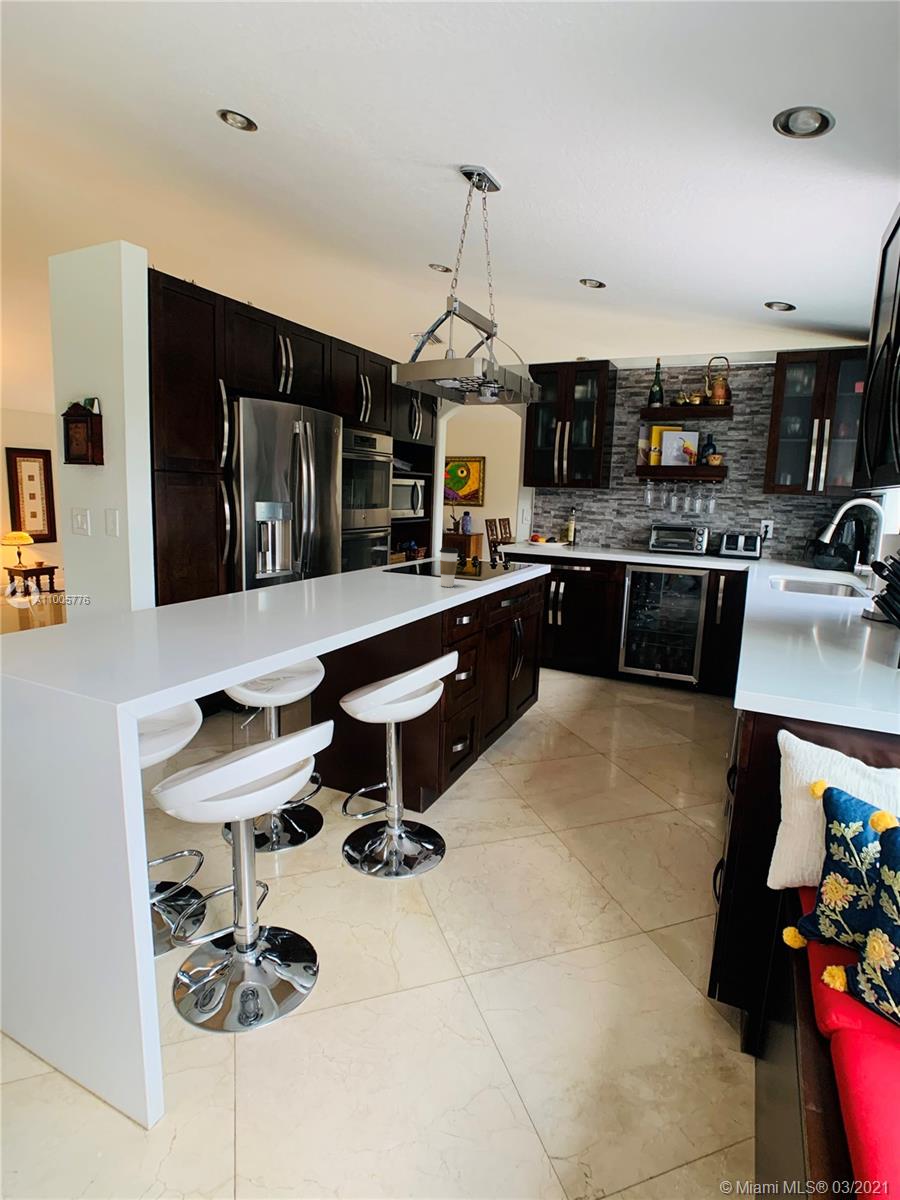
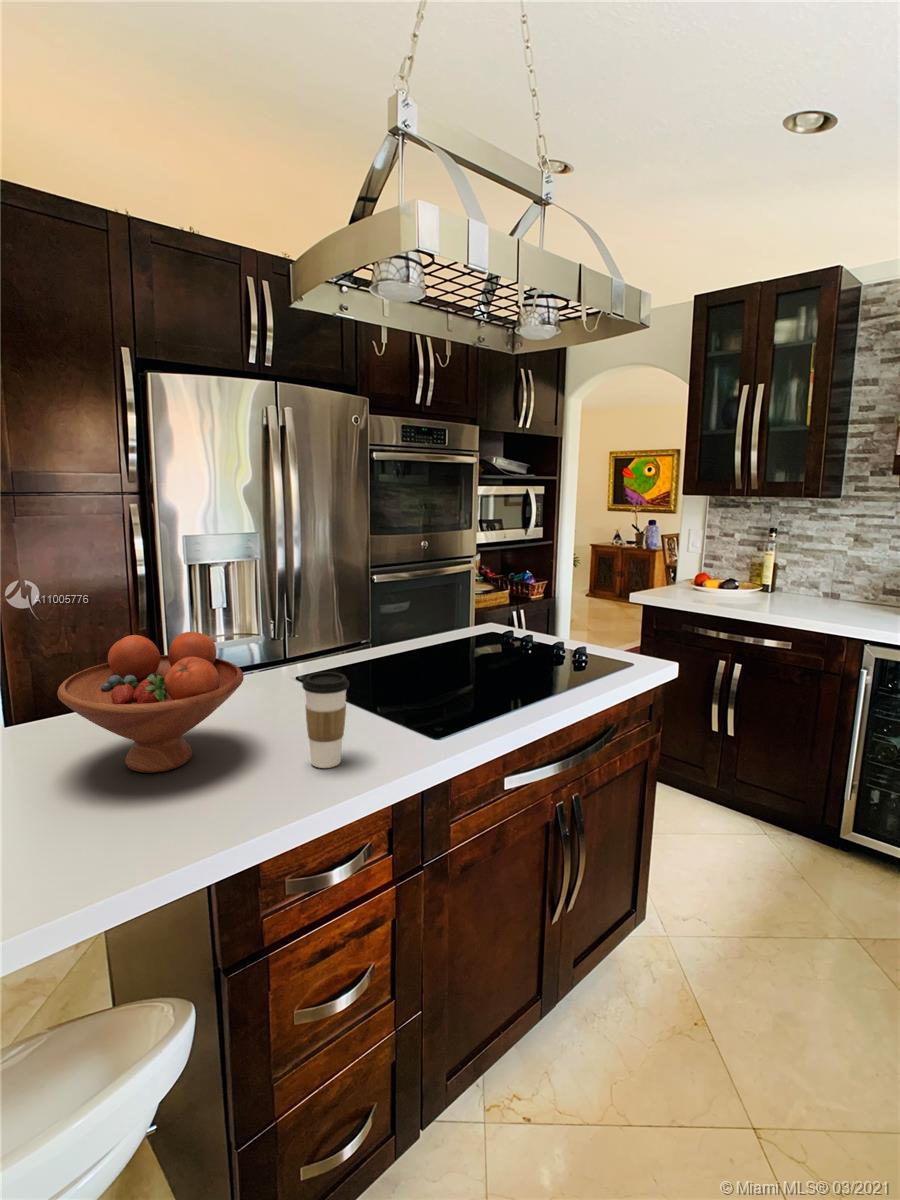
fruit bowl: none [341,533,415,590] -> present [57,632,244,773]

